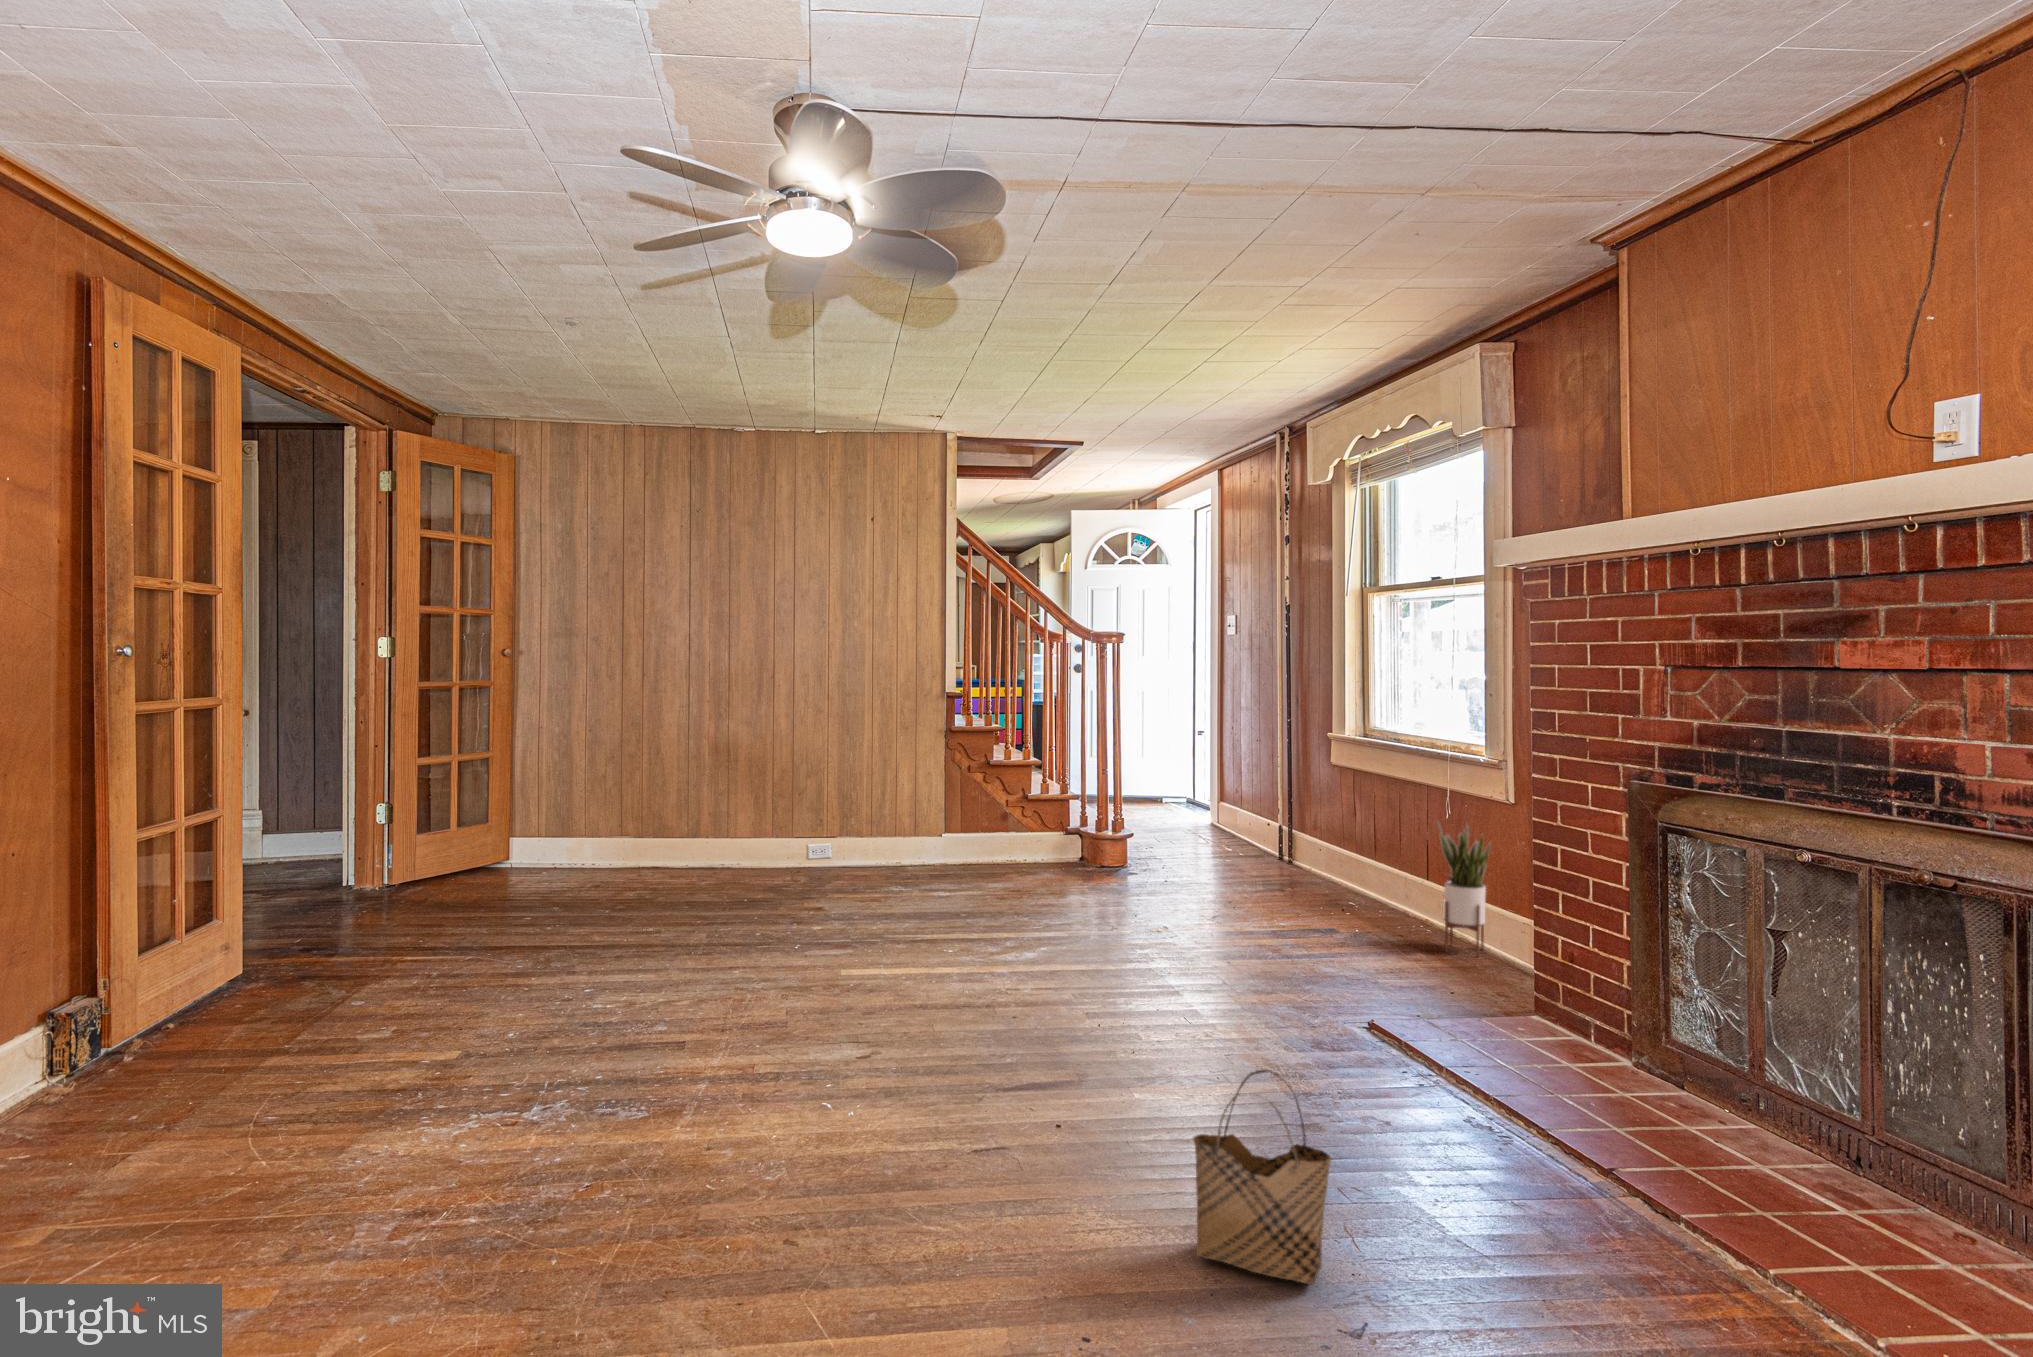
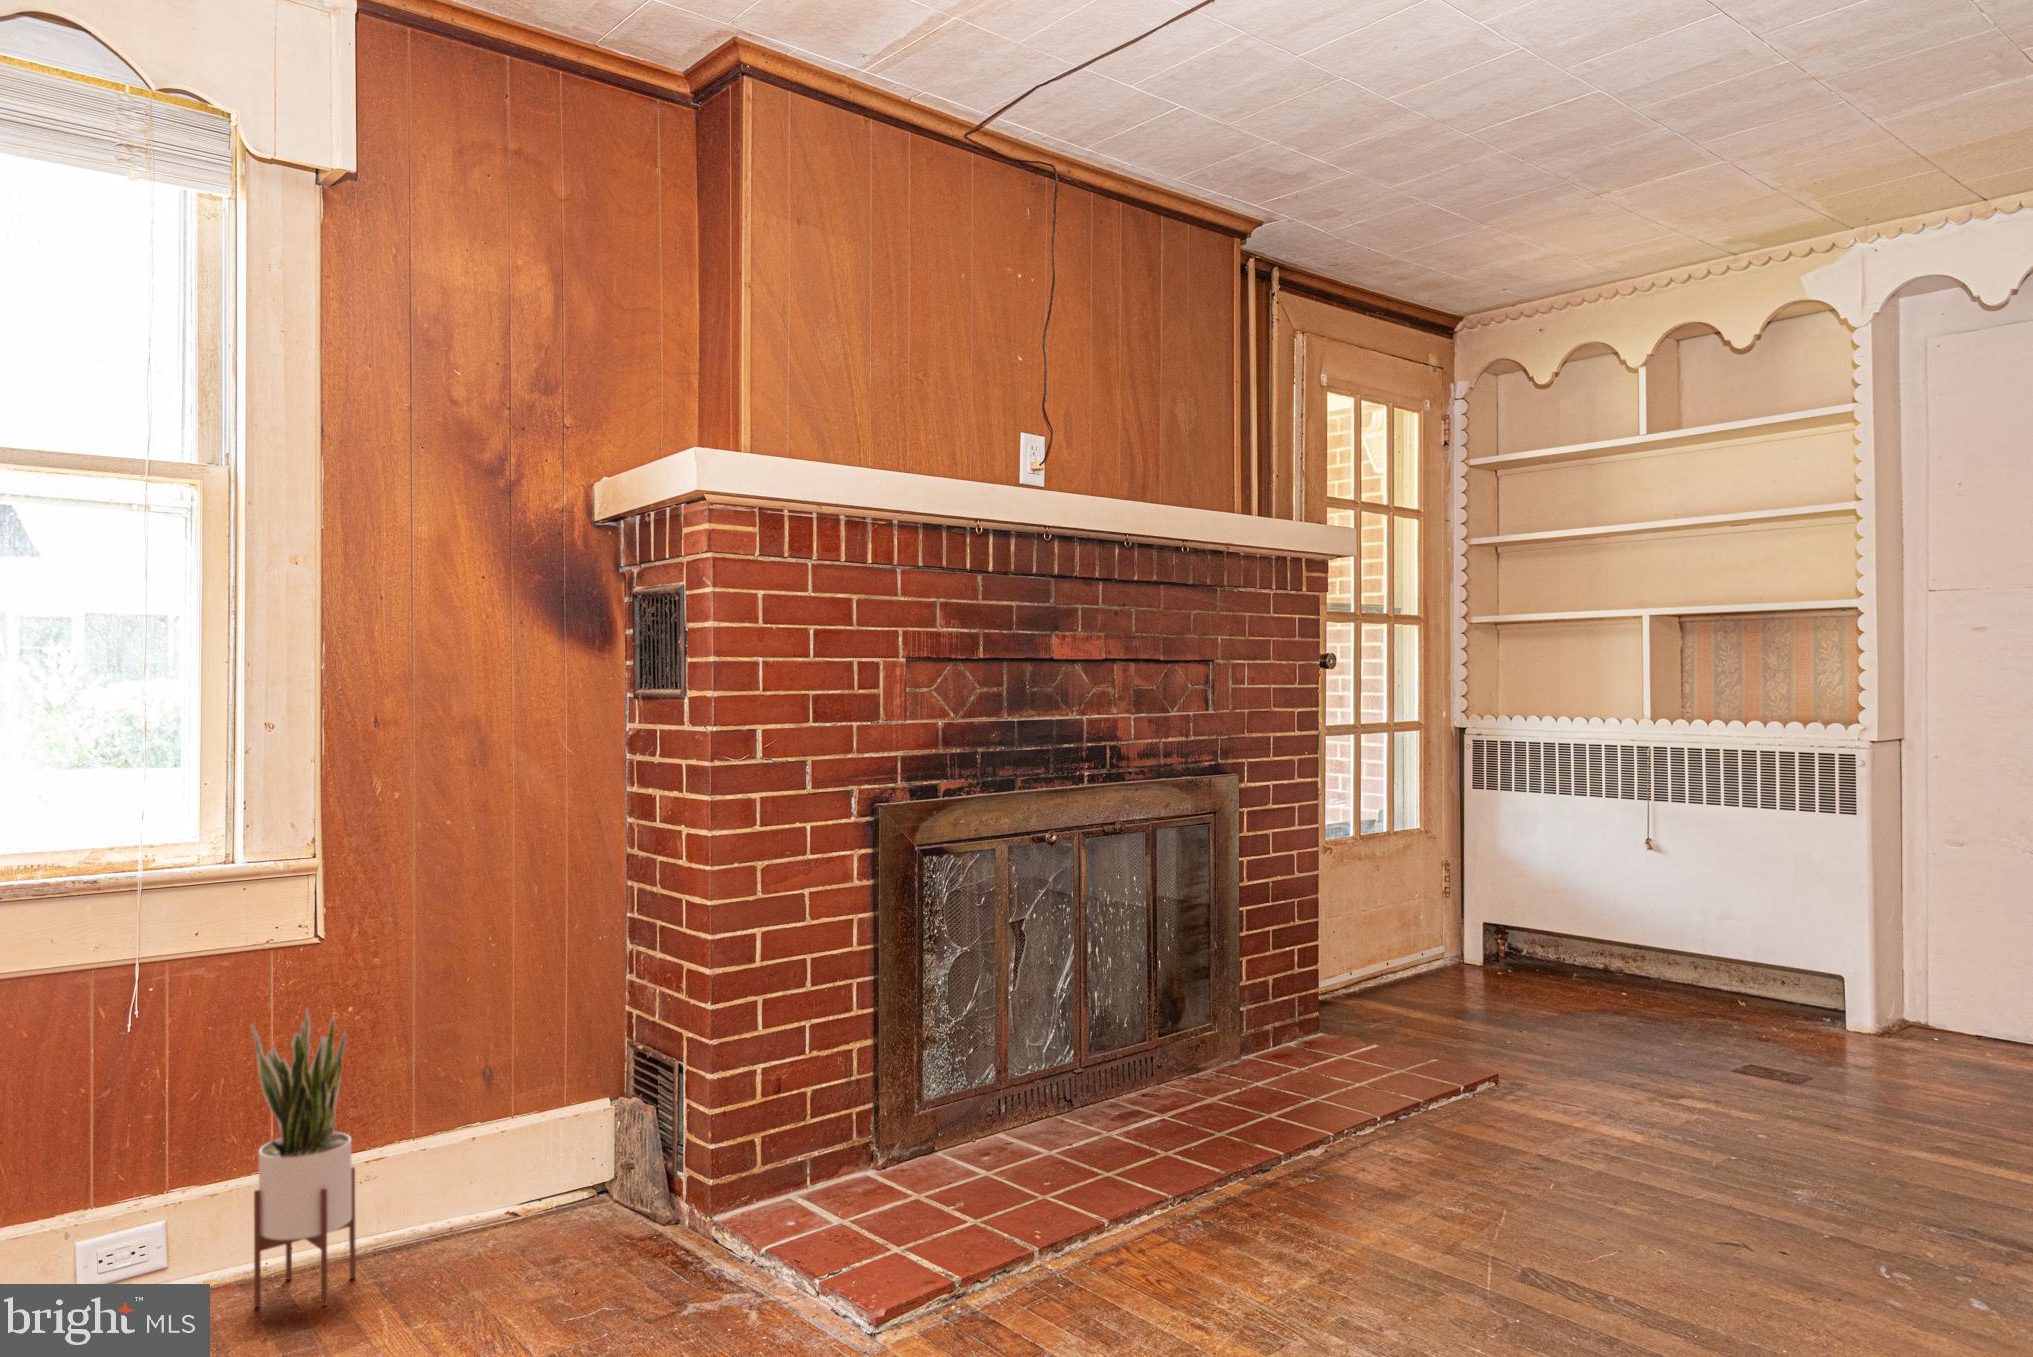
woven basket: present [1192,1069,1331,1284] -> none [1614,1067,1739,1283]

